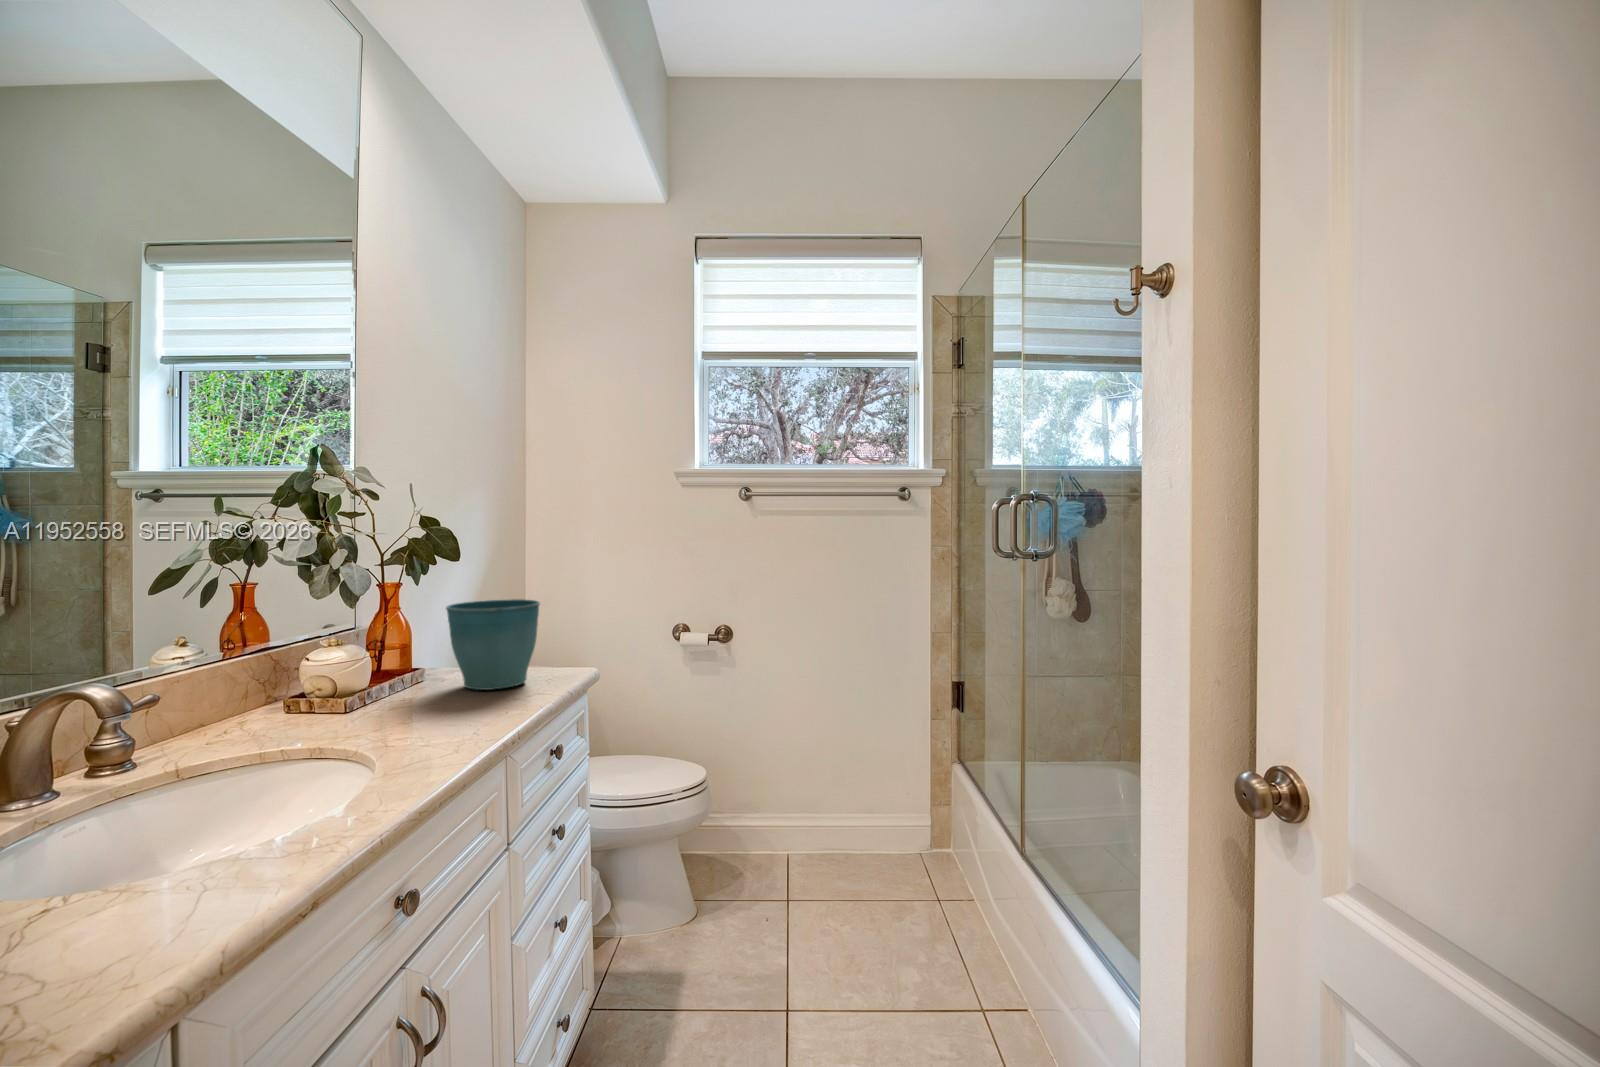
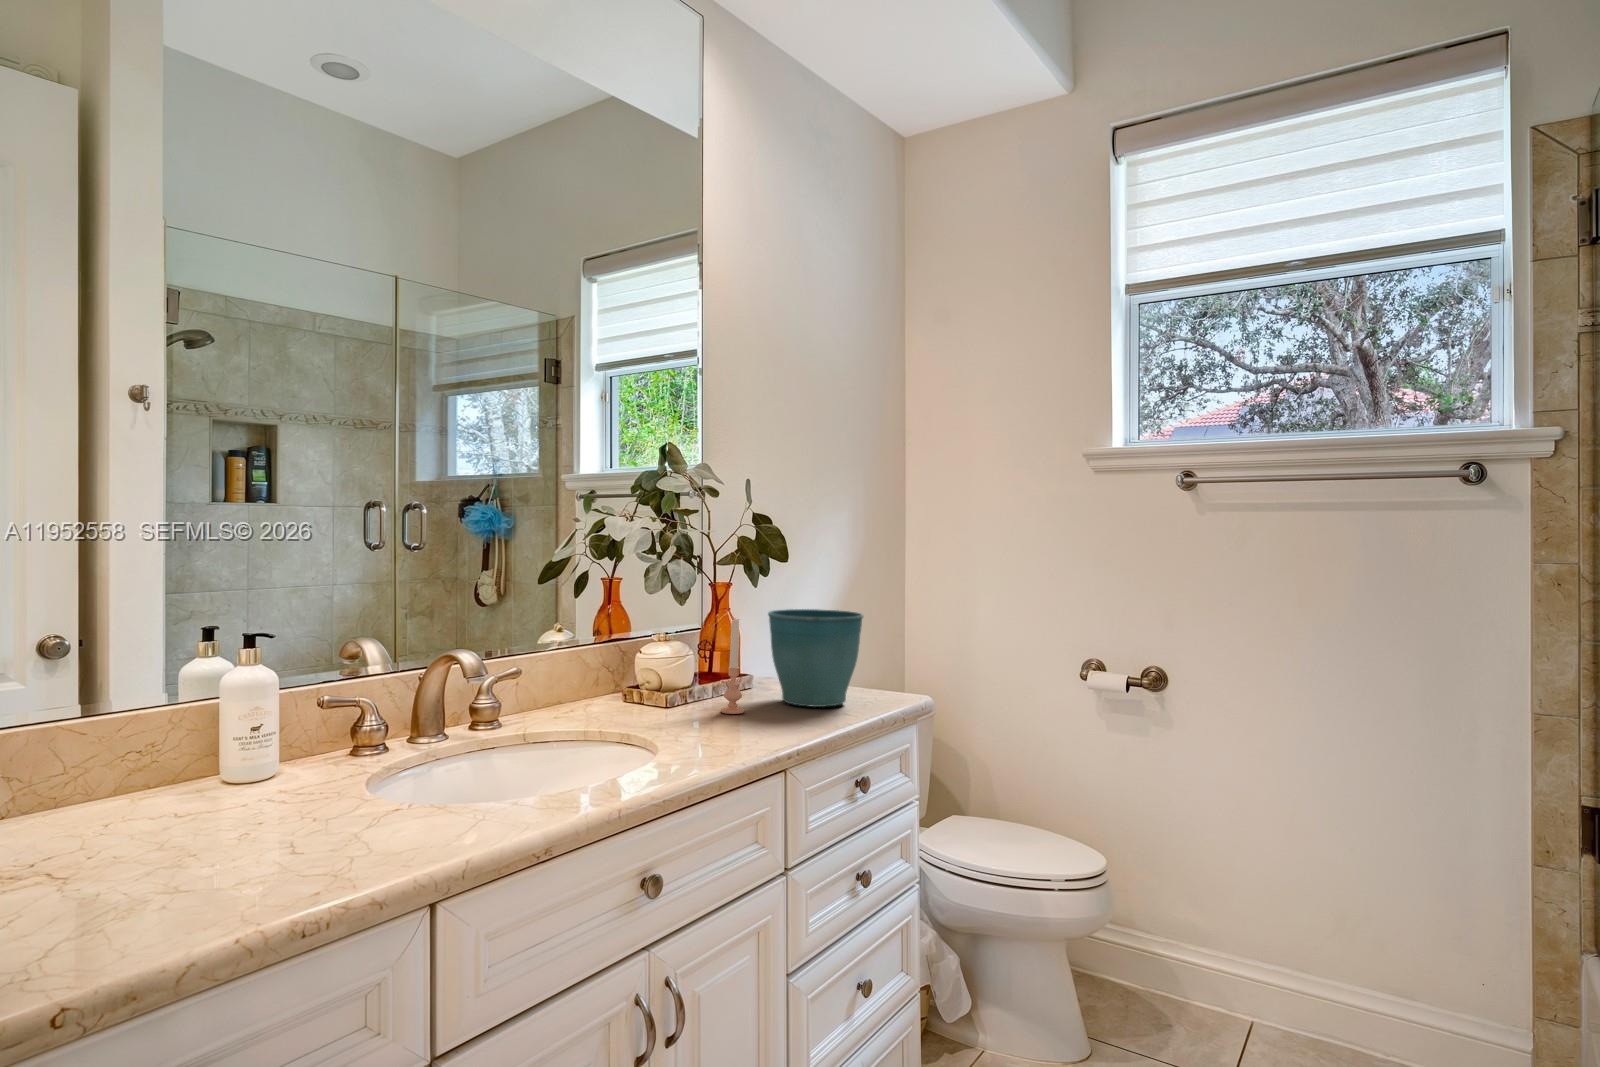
candle: none [405,616,431,708] -> present [721,619,744,714]

